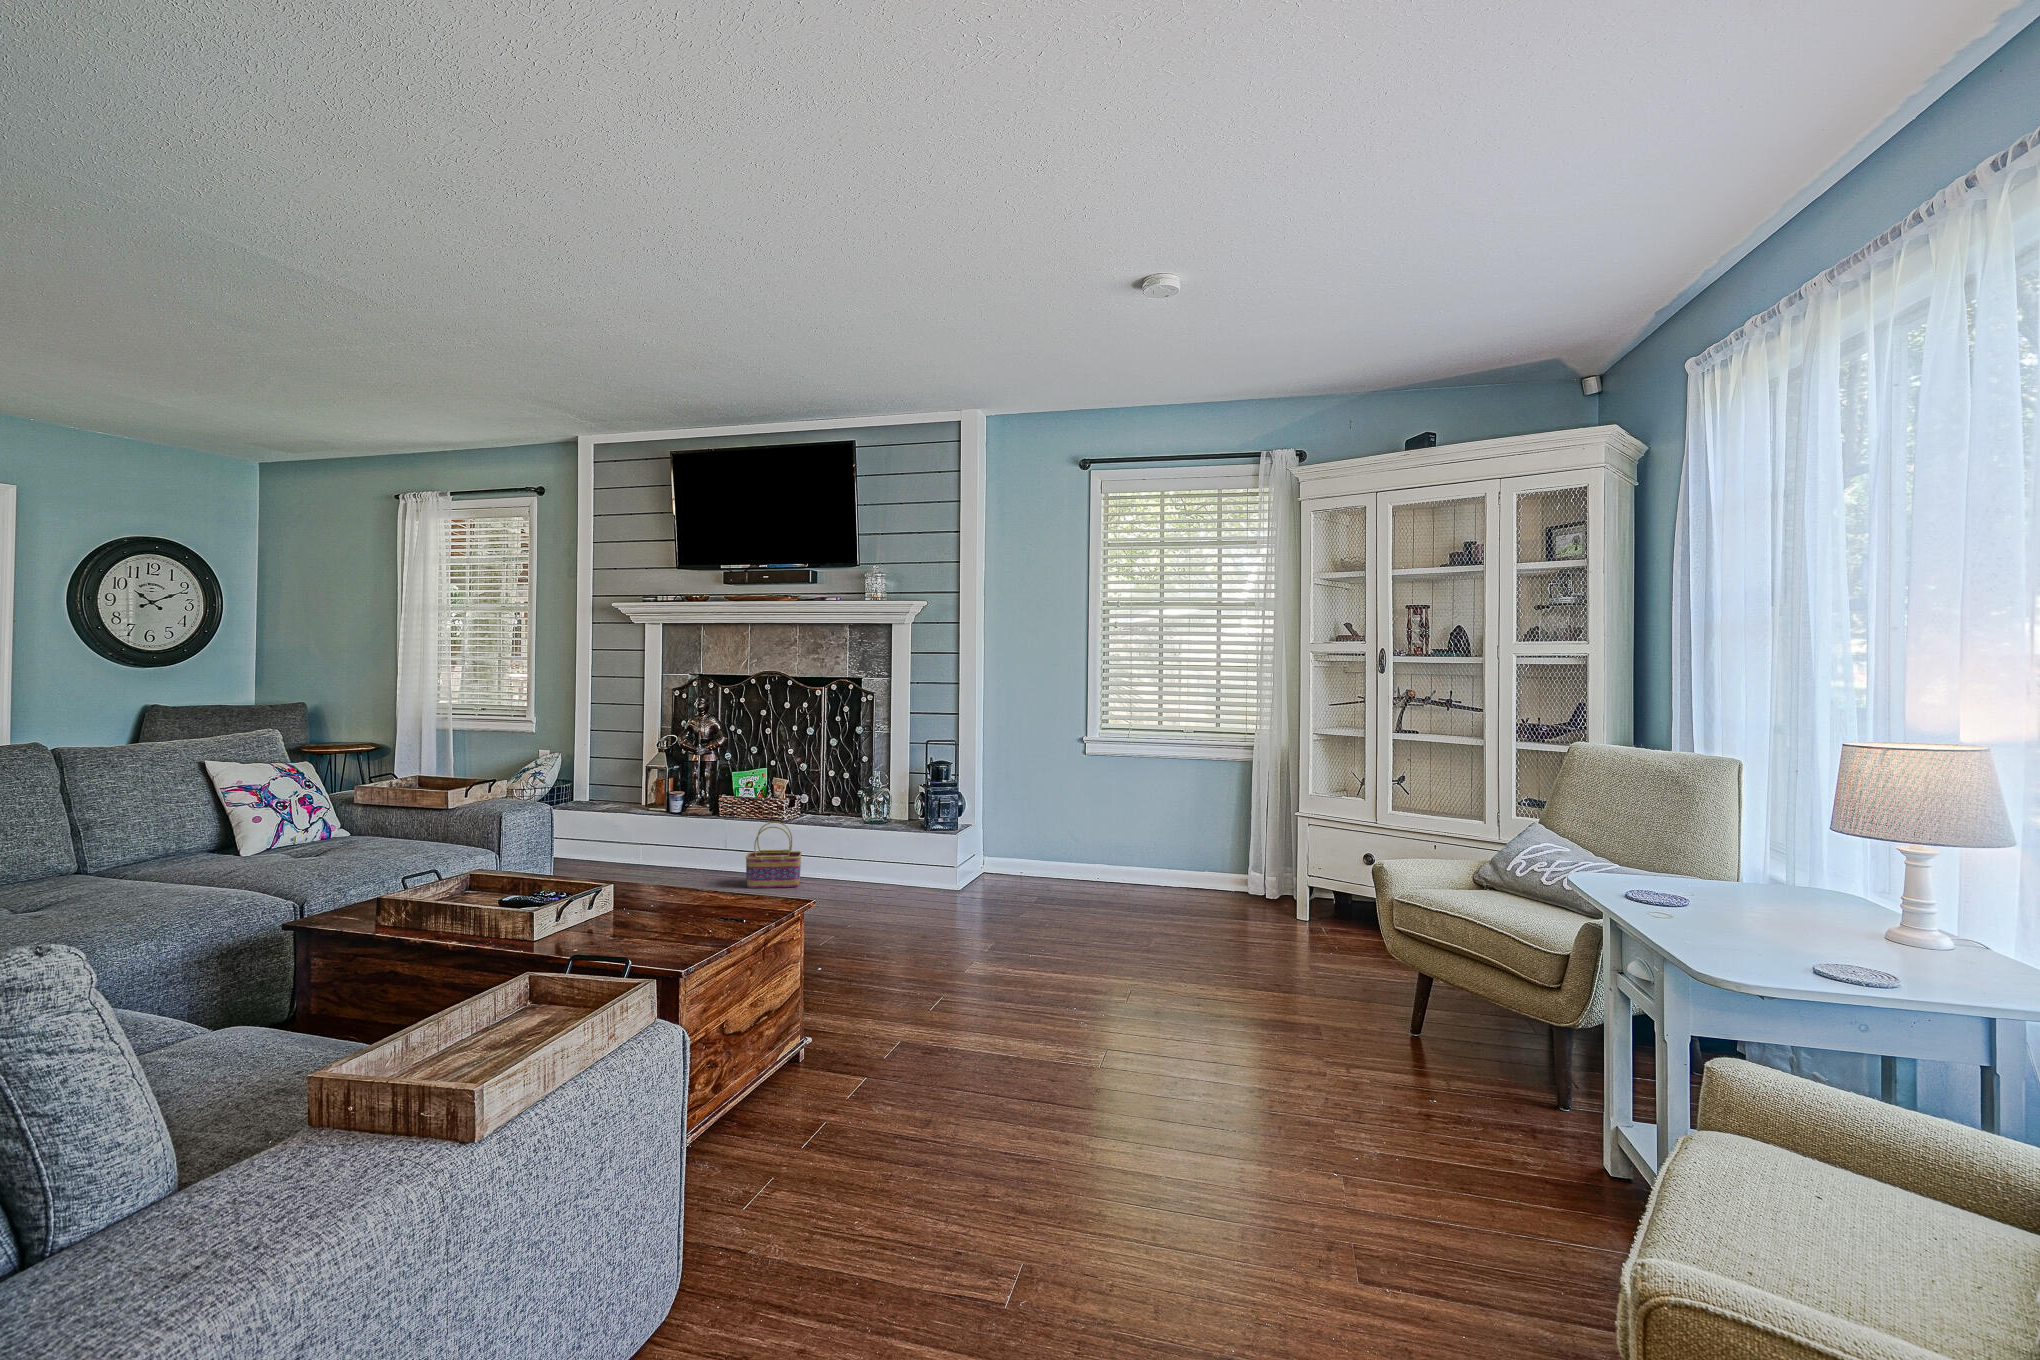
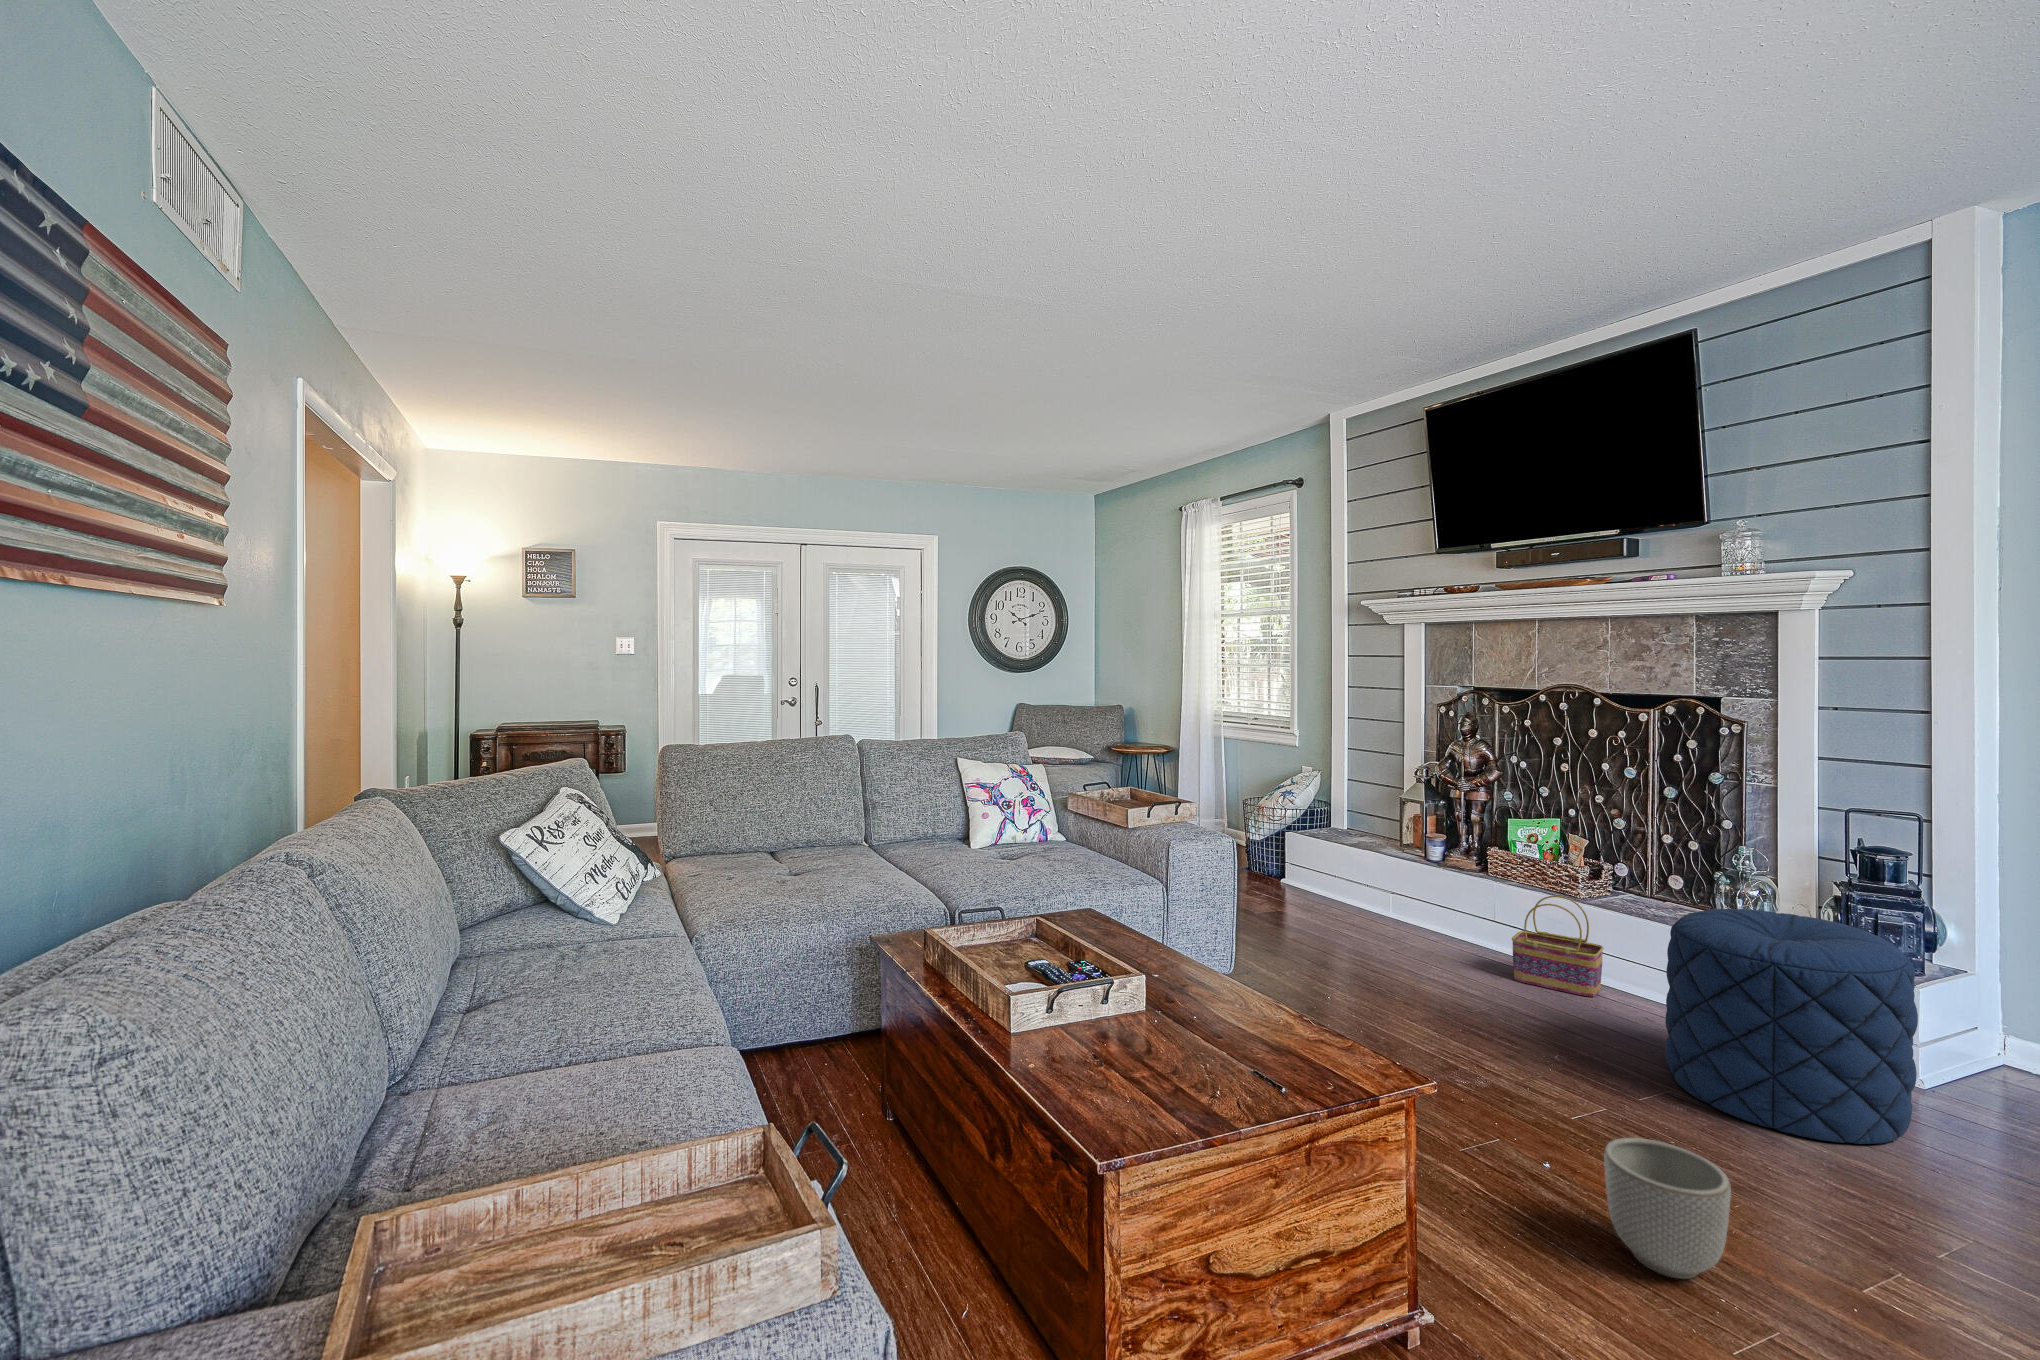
pouf: none [848,803,958,924] -> present [1665,909,1918,1144]
planter: none [844,925,901,992] -> present [1604,1138,1731,1279]

